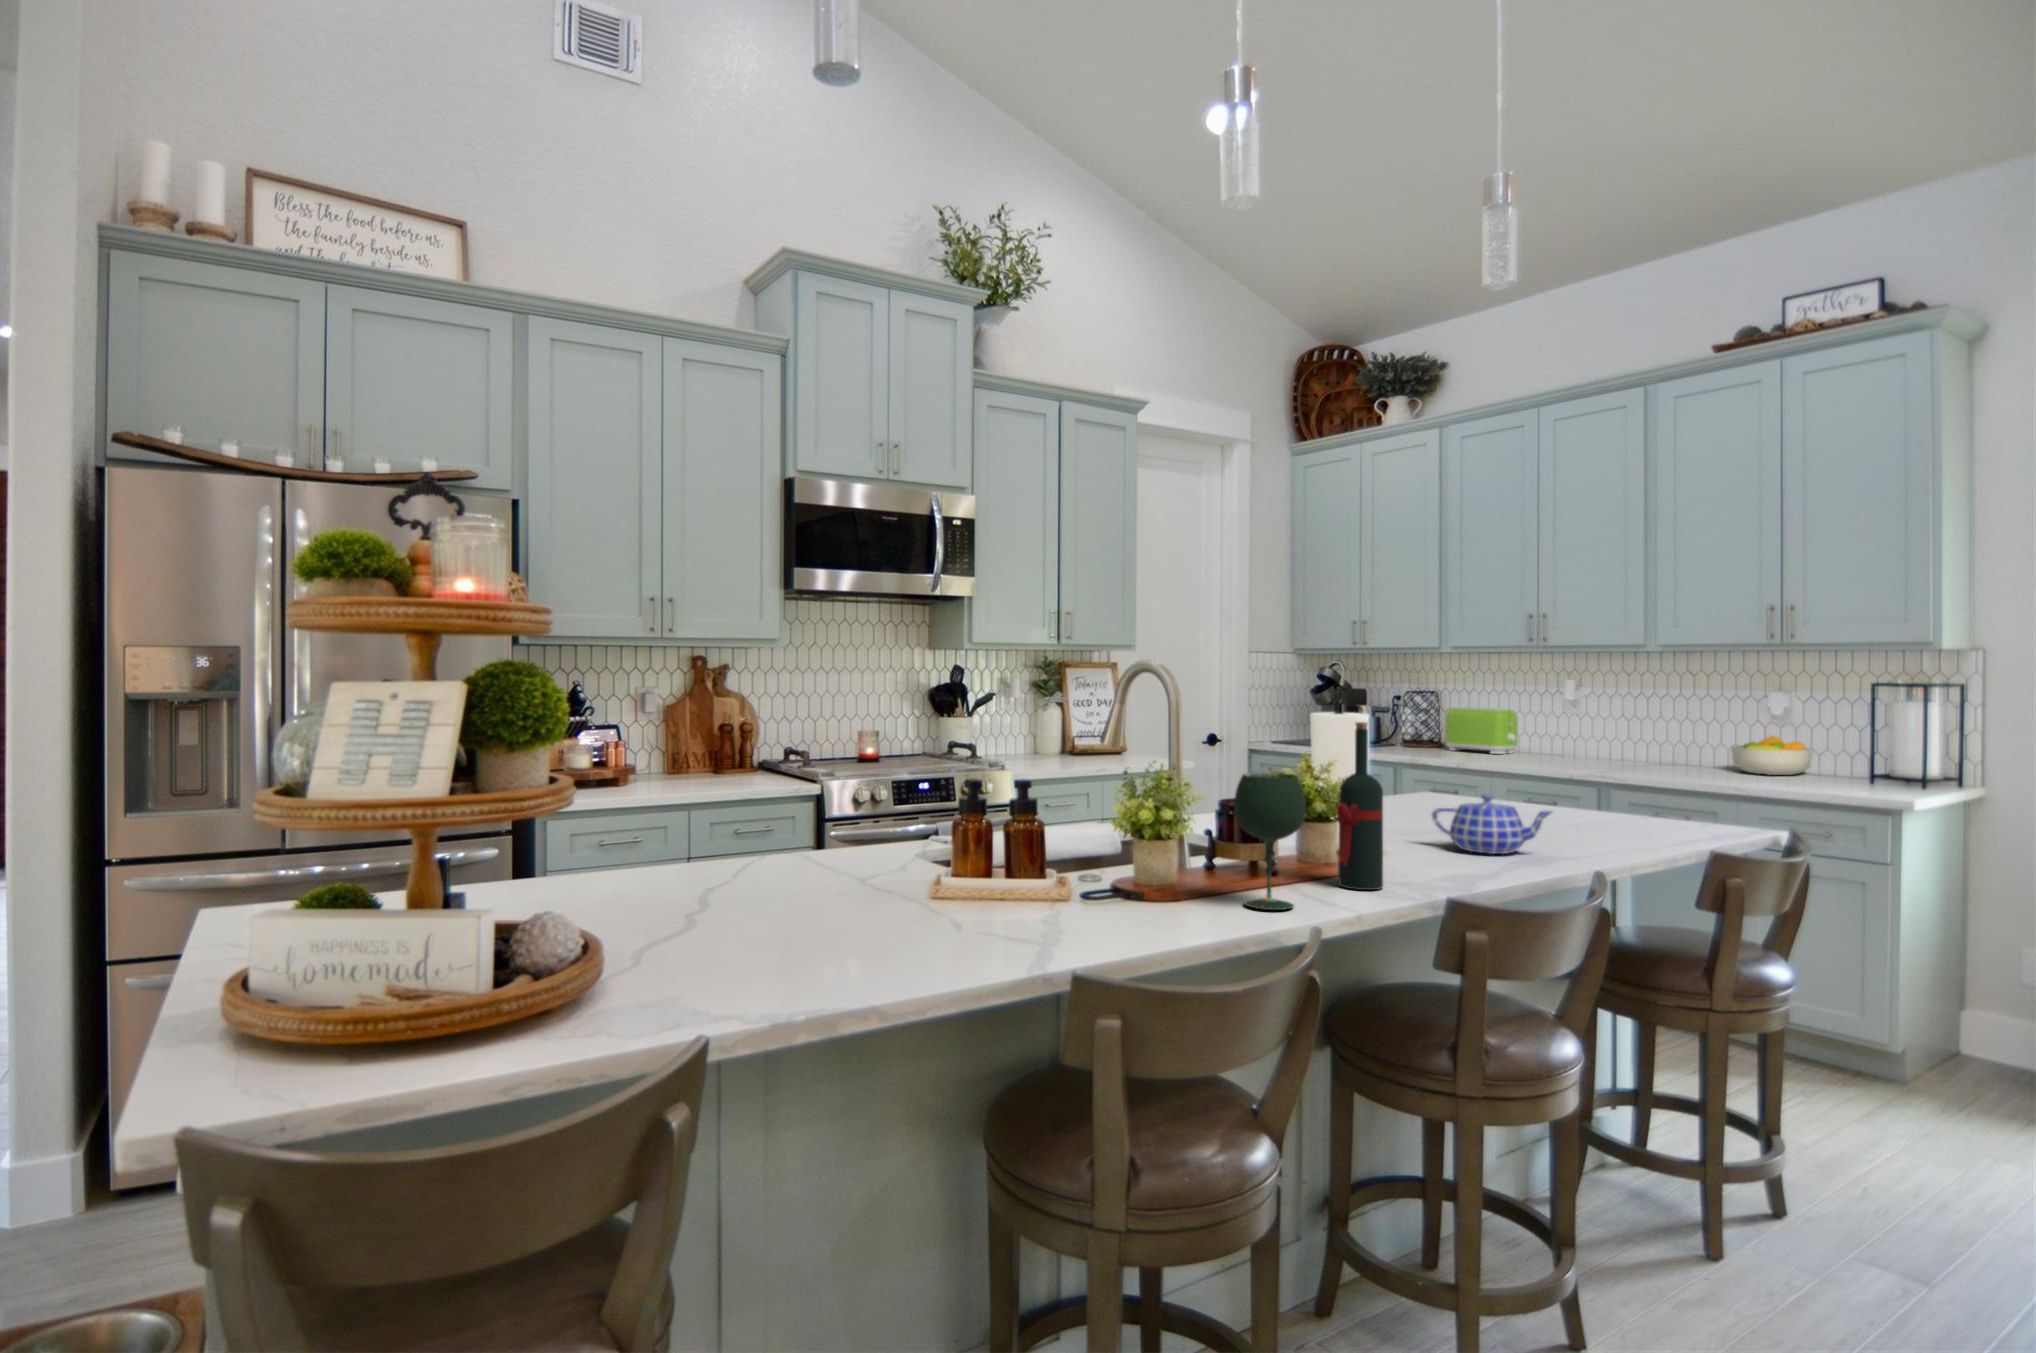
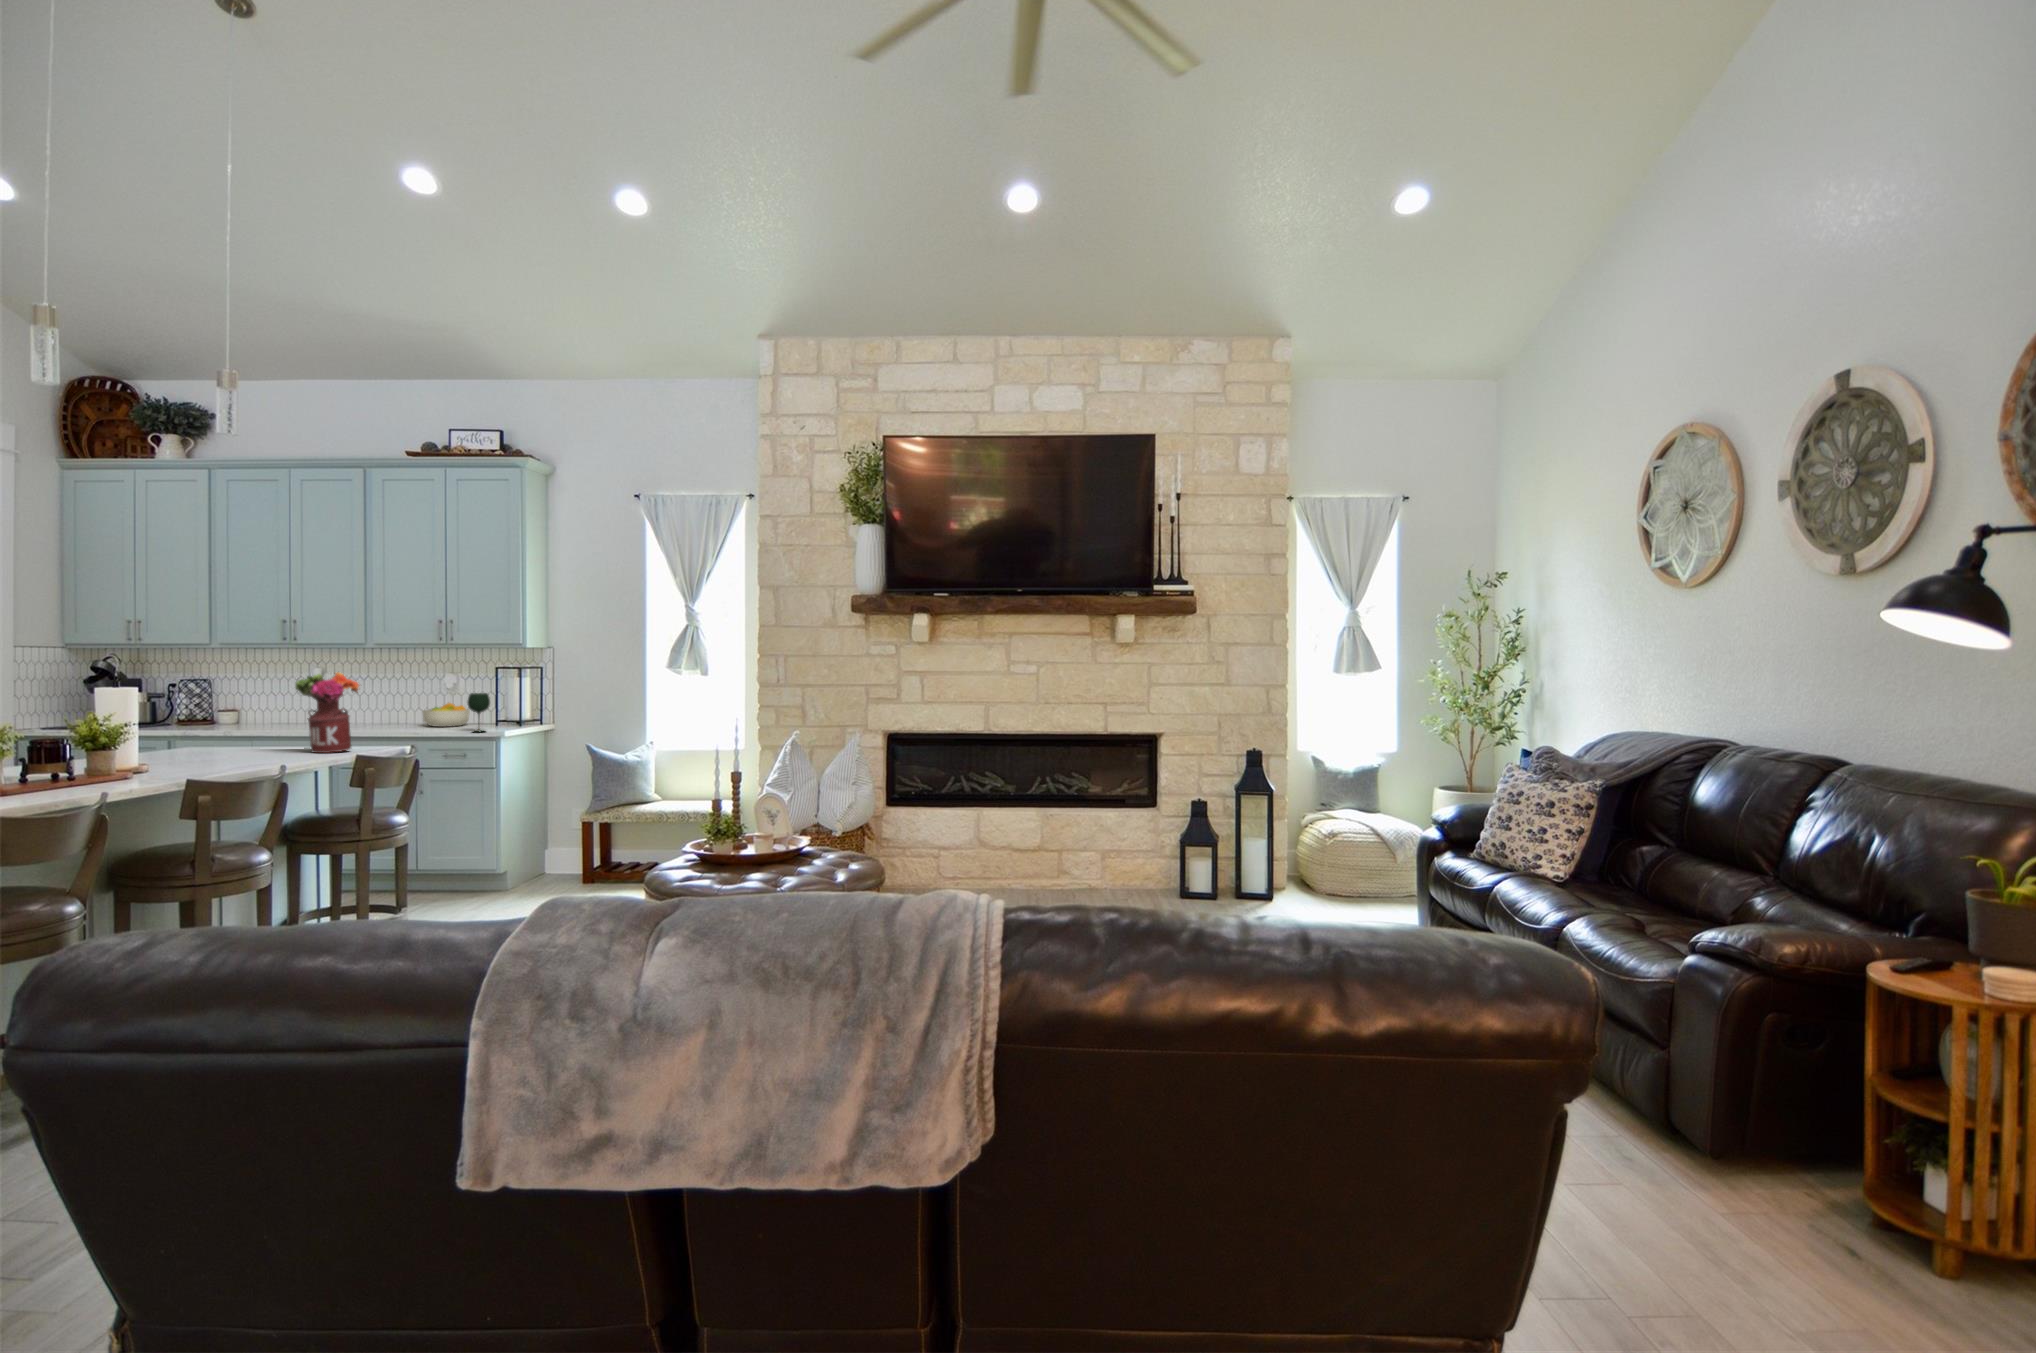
flower arrangement: none [1591,688,1709,833] -> present [295,672,360,753]
toaster: present [1446,707,1518,754] -> none [217,691,279,725]
wine bottle: present [1337,722,1383,890] -> none [116,691,146,782]
wine glass: present [1234,773,1306,910] -> present [468,693,490,732]
teapot: present [1432,795,1551,854] -> none [183,733,259,766]

